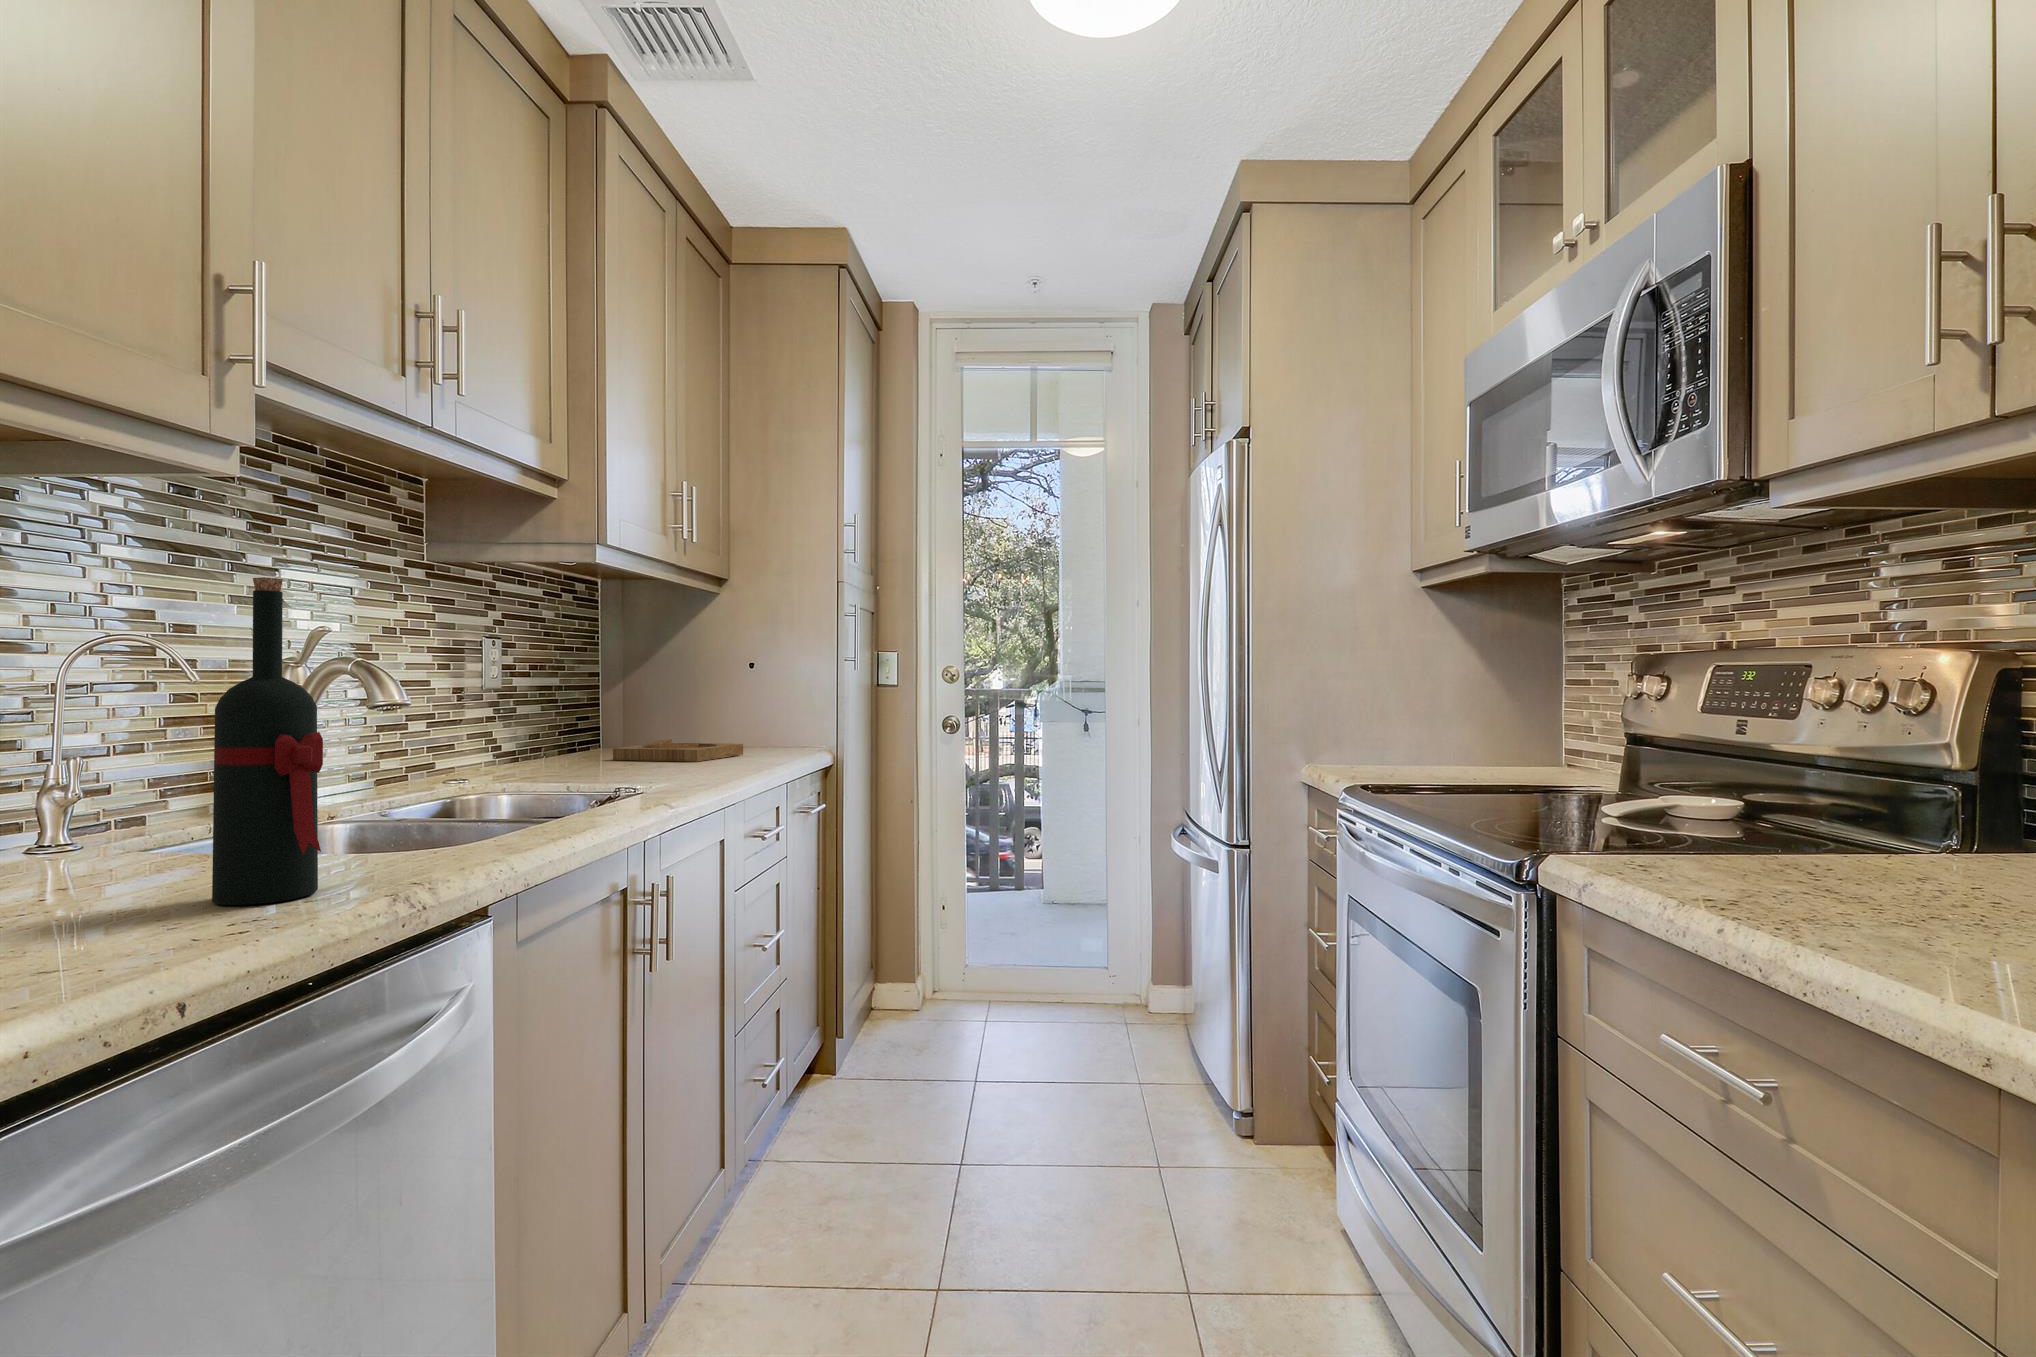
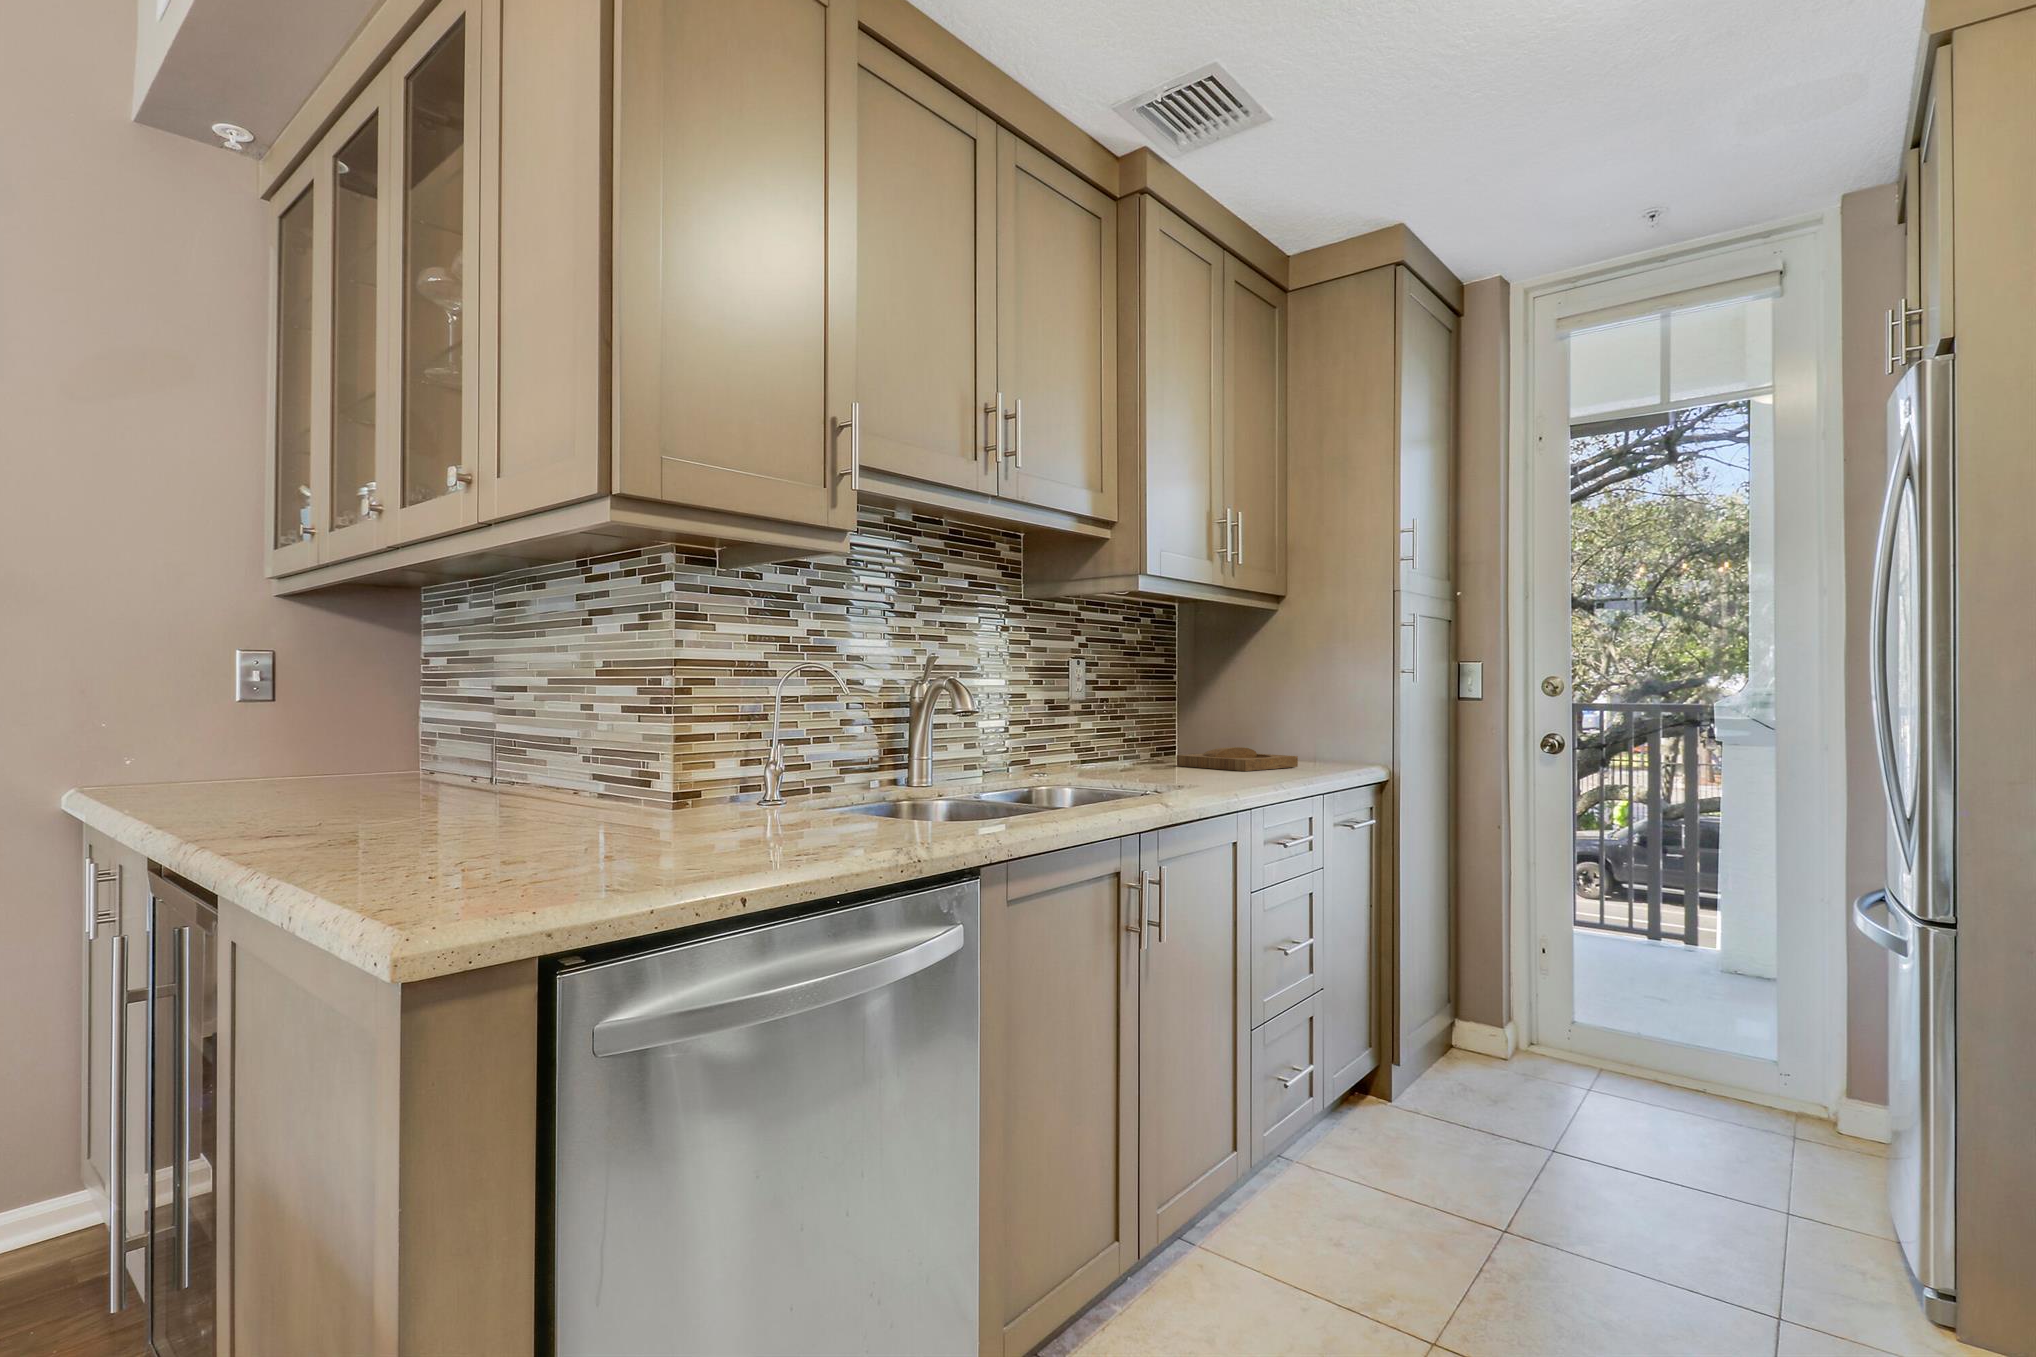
wine bottle: present [212,577,323,905] -> none [812,630,868,847]

